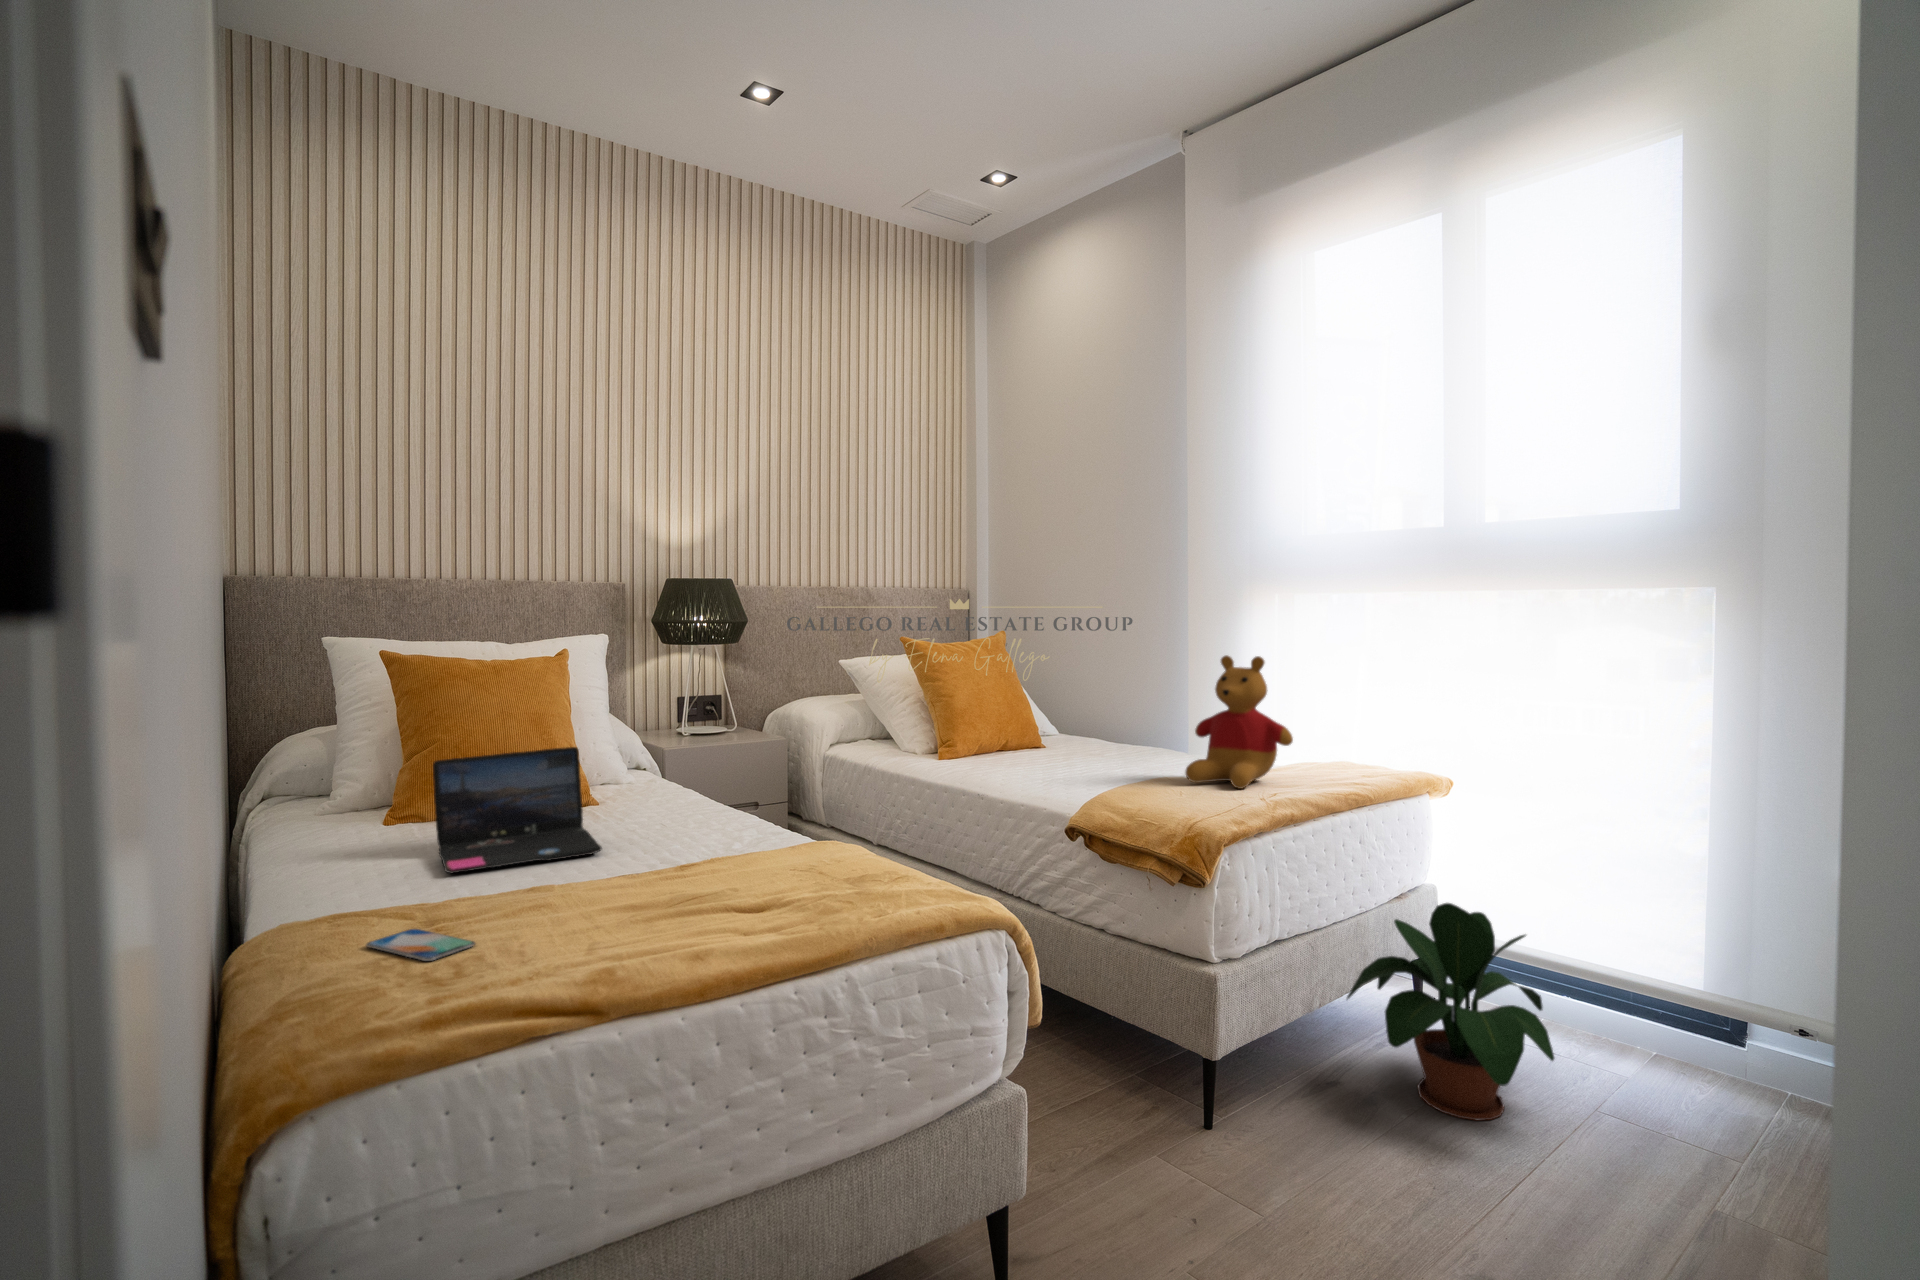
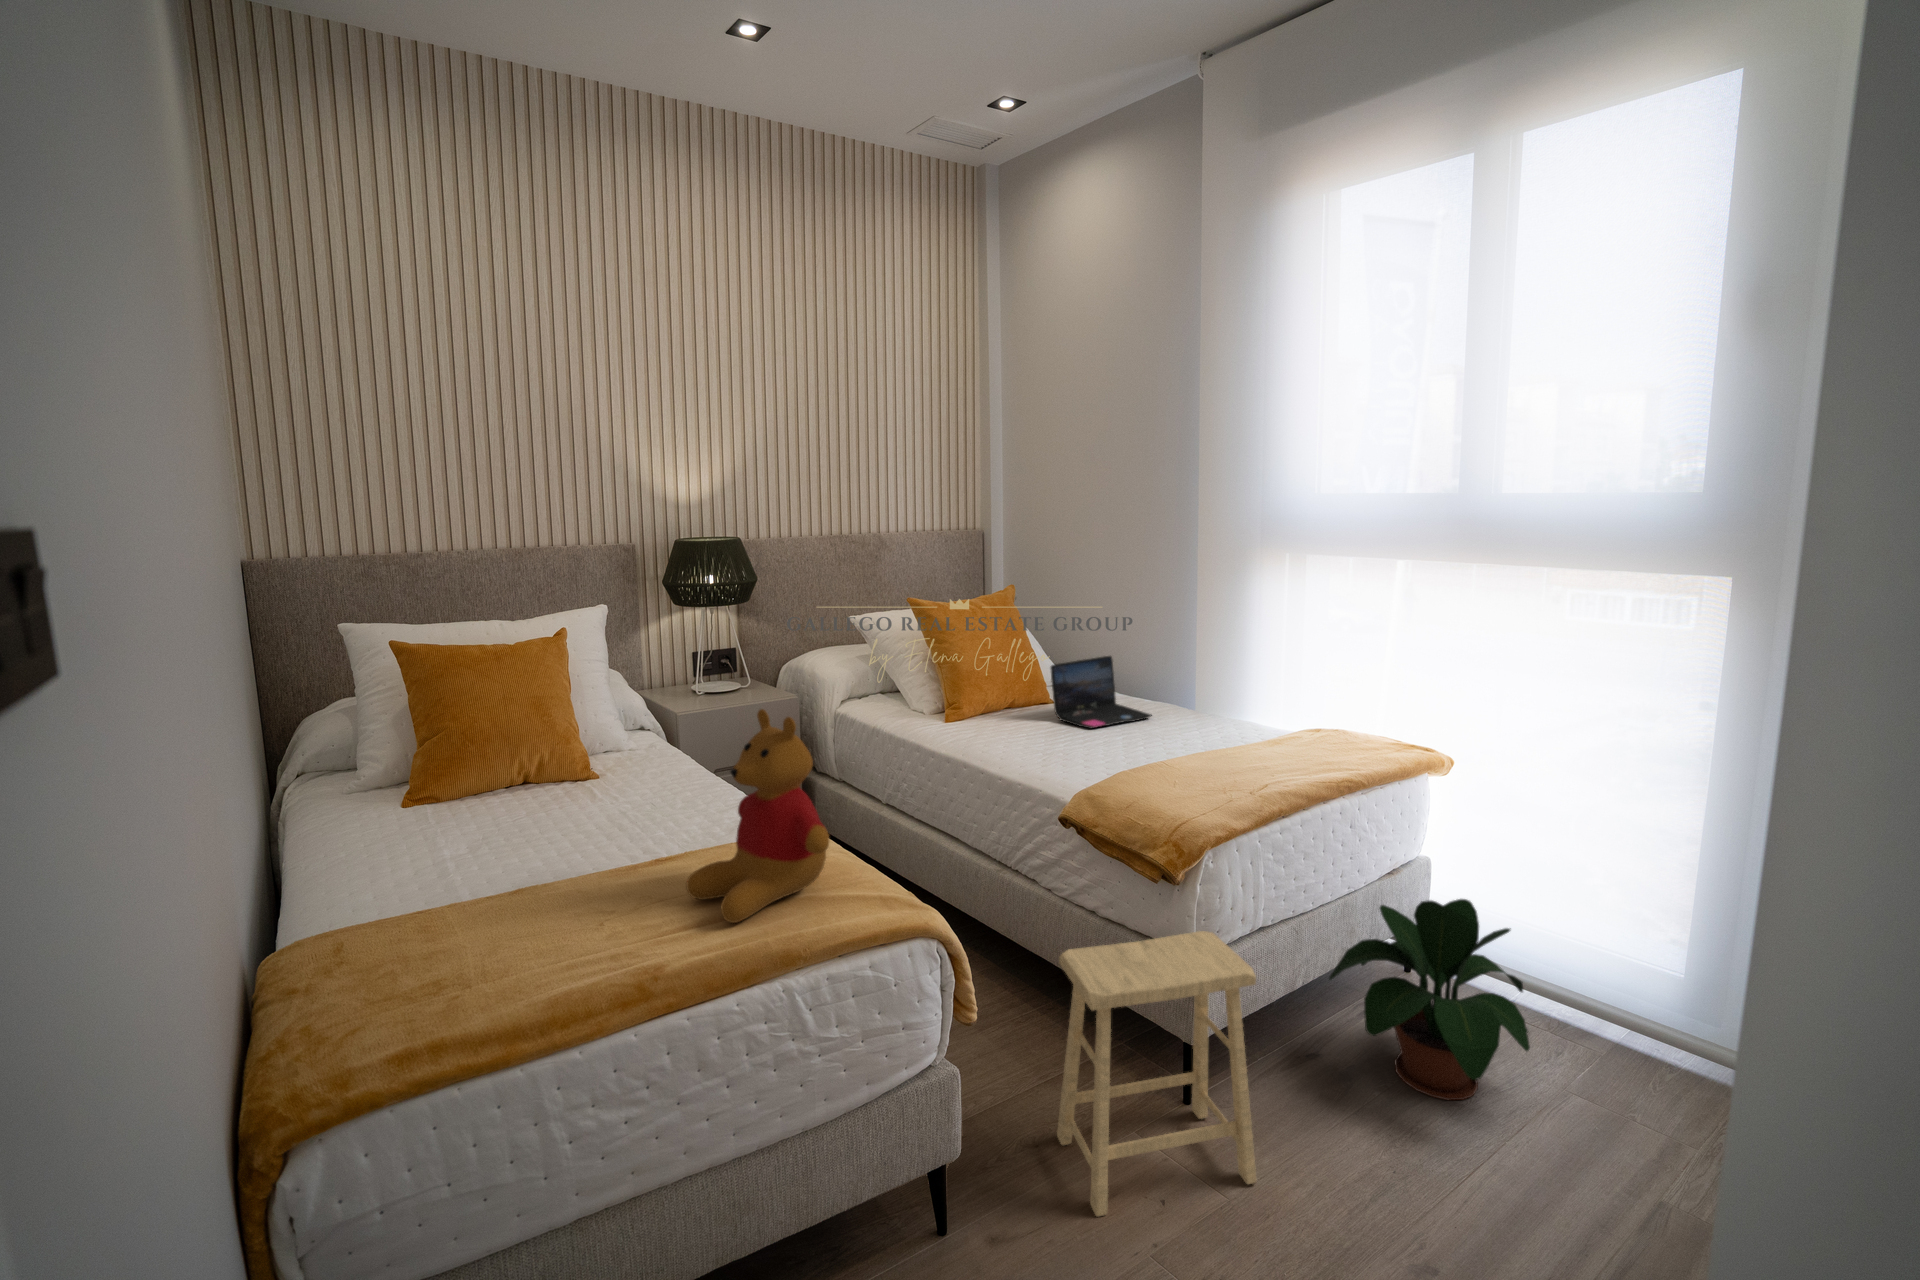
stuffed bear: present [1185,655,1293,789] -> present [686,709,829,923]
laptop: present [433,747,602,873] -> present [1051,656,1151,729]
smartphone: present [366,929,475,961] -> none [353,974,457,1021]
footstool: none [1075,931,1287,1228] -> present [1057,931,1256,1216]

